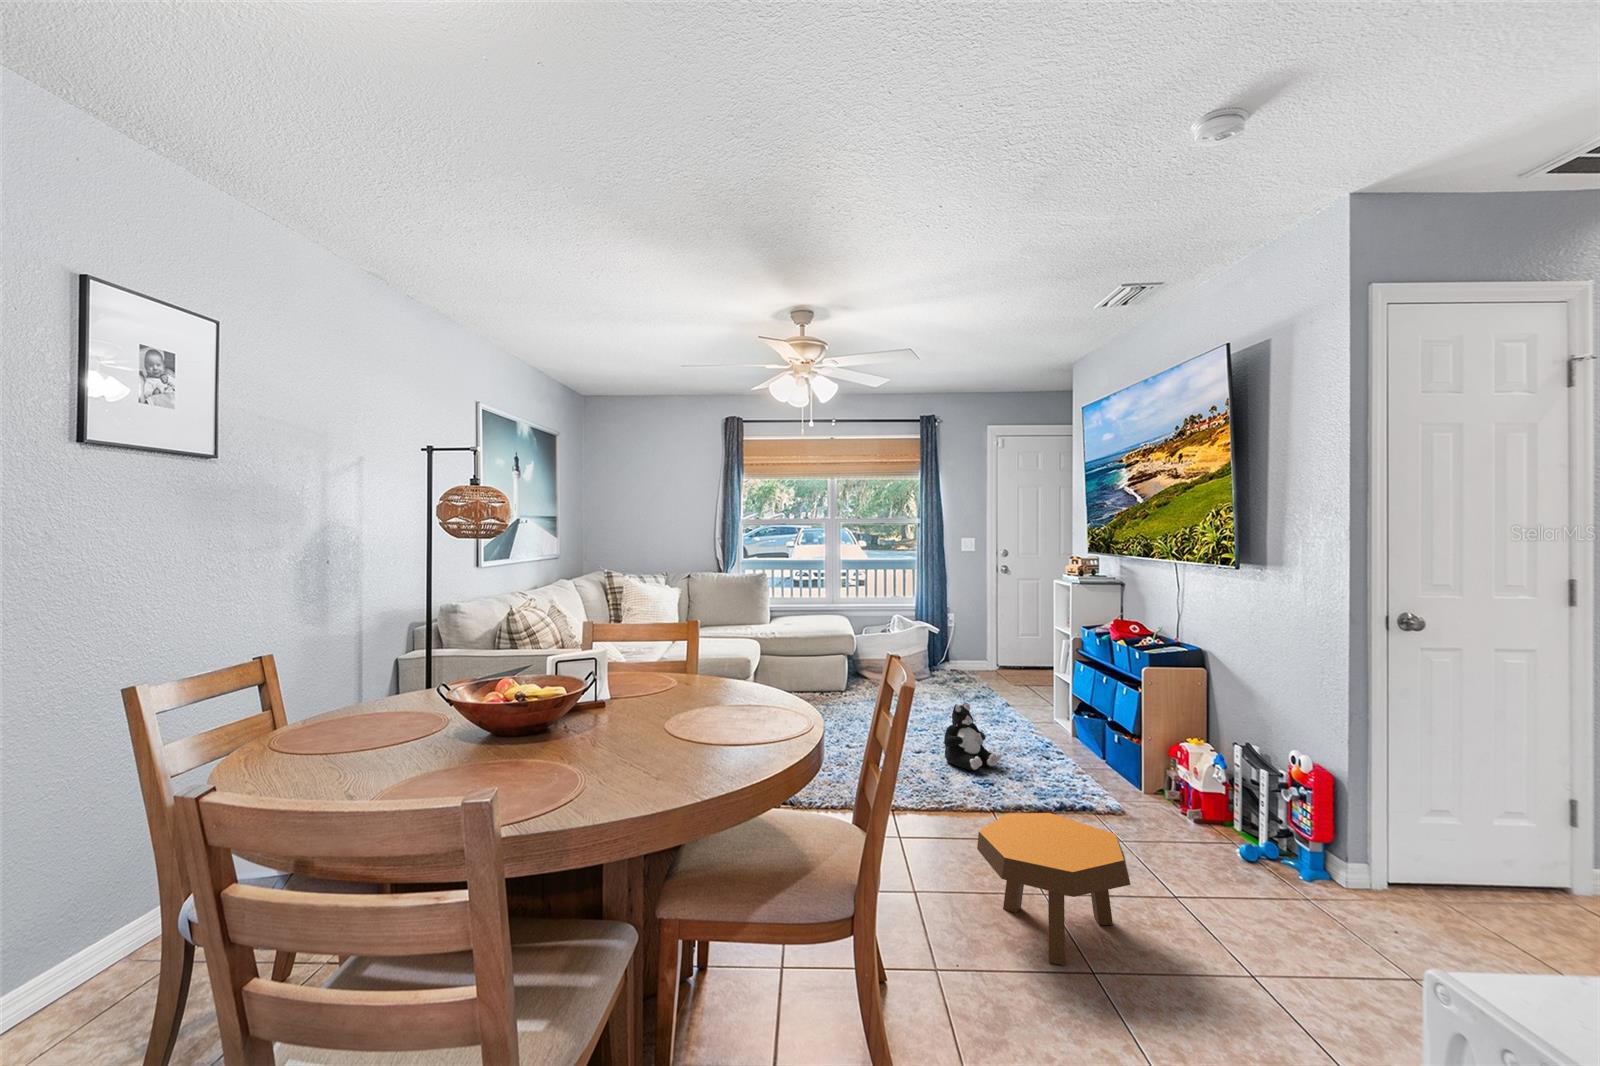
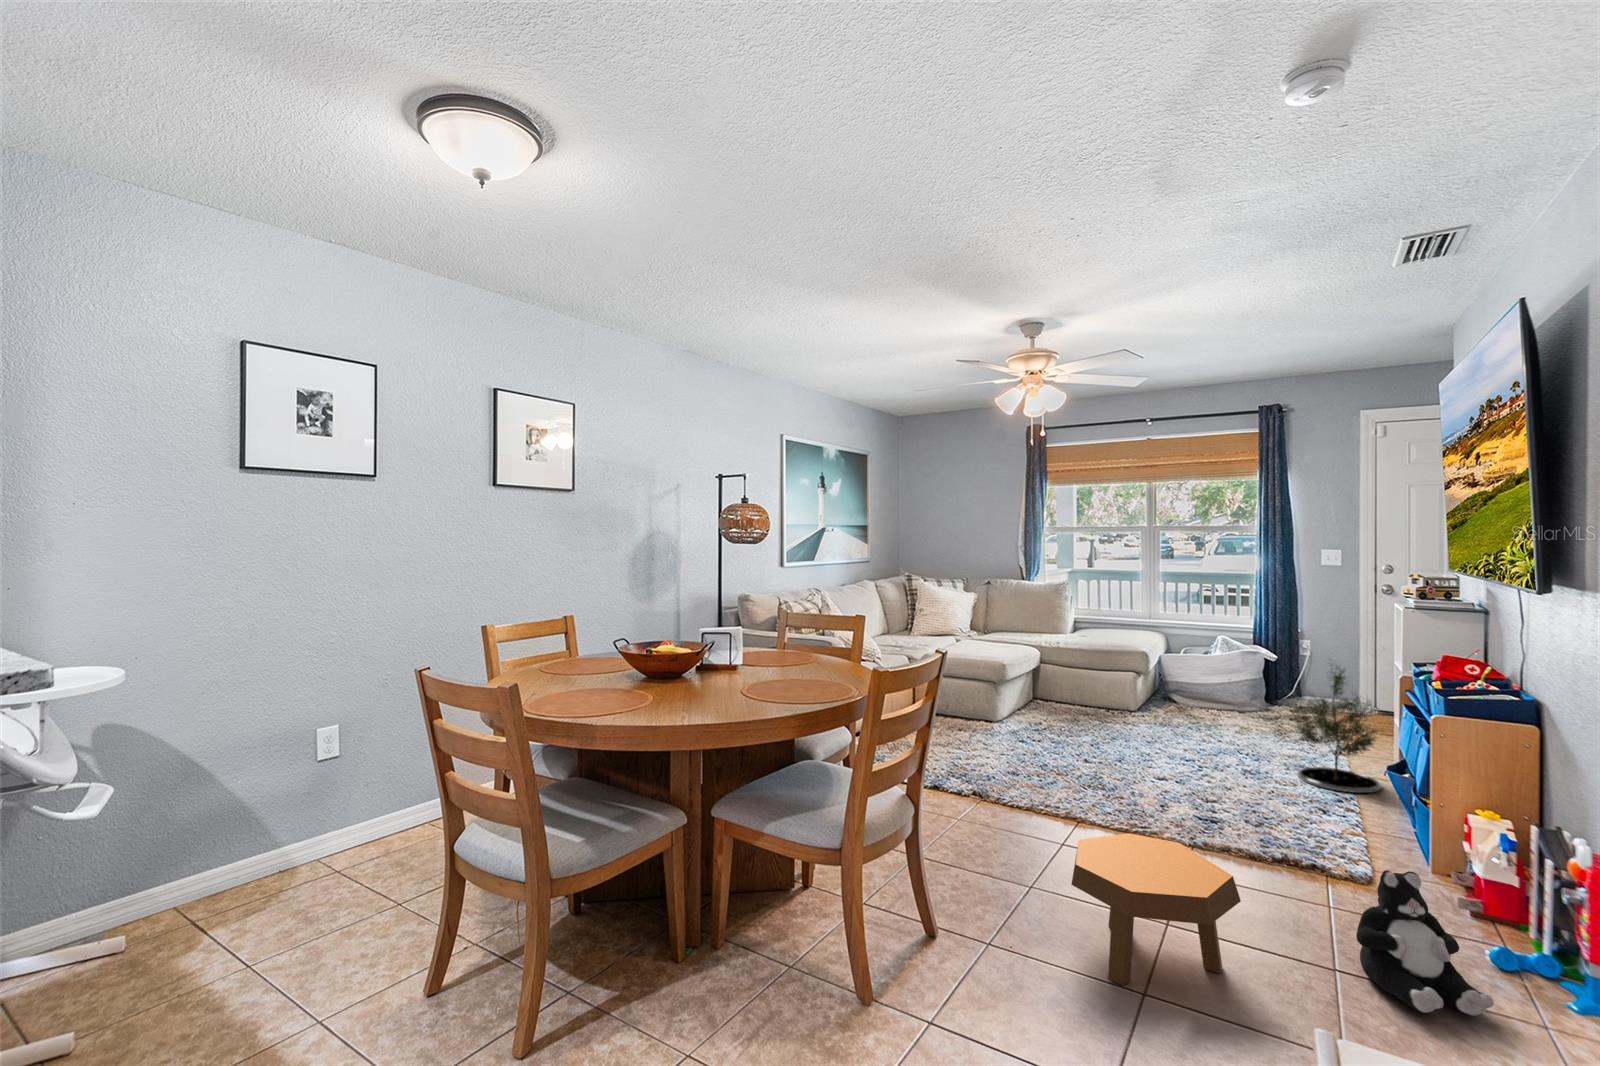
potted tree: none [990,628,1062,738] -> present [1289,667,1383,793]
plush toy: present [944,703,1001,770] -> present [1356,870,1494,1016]

